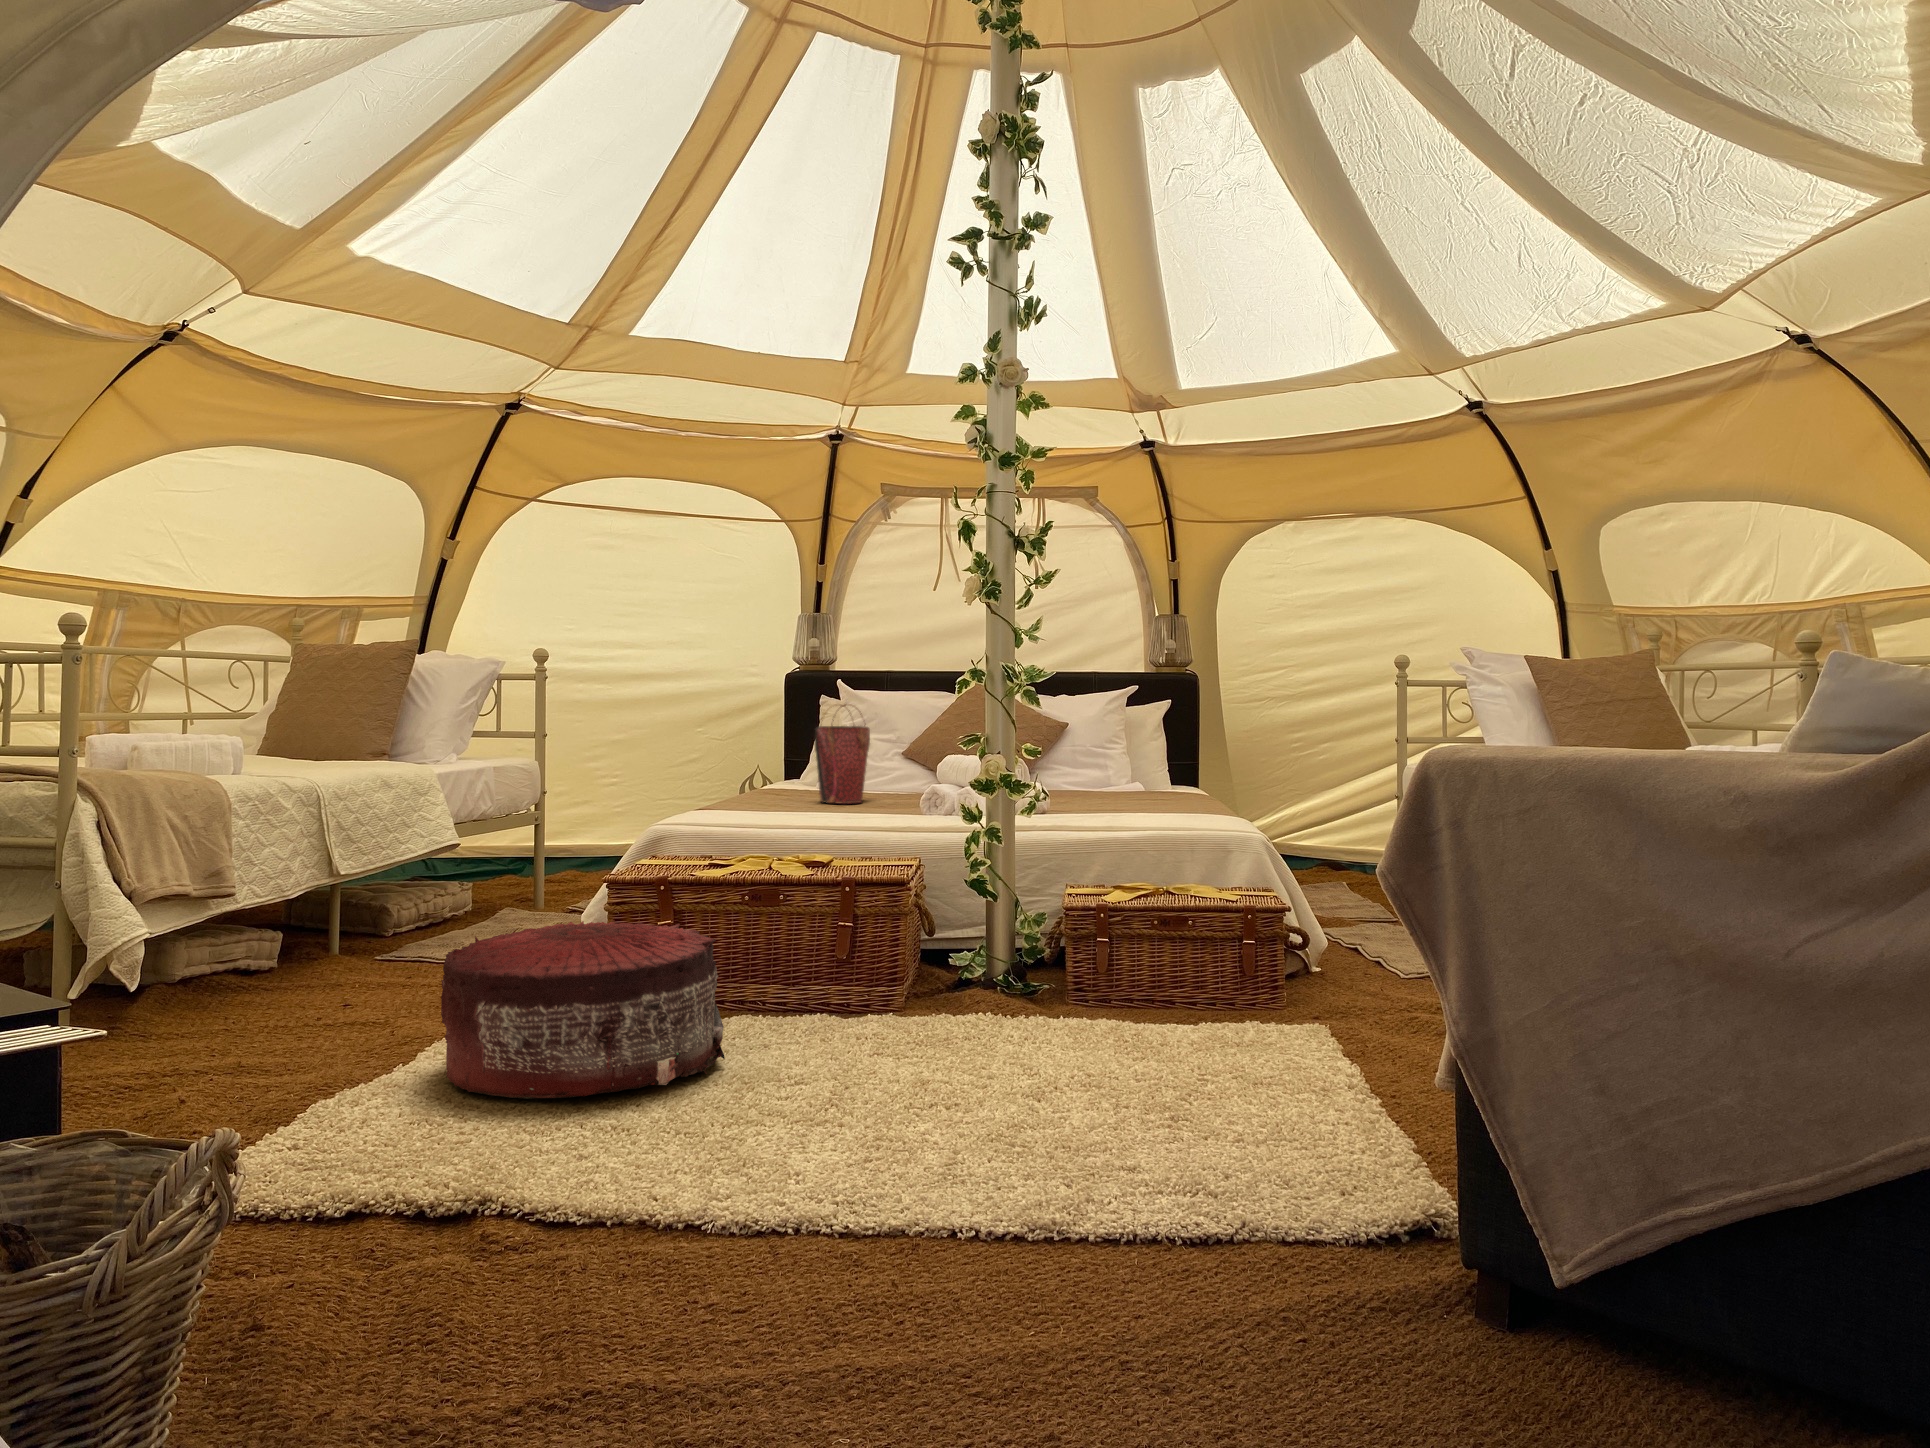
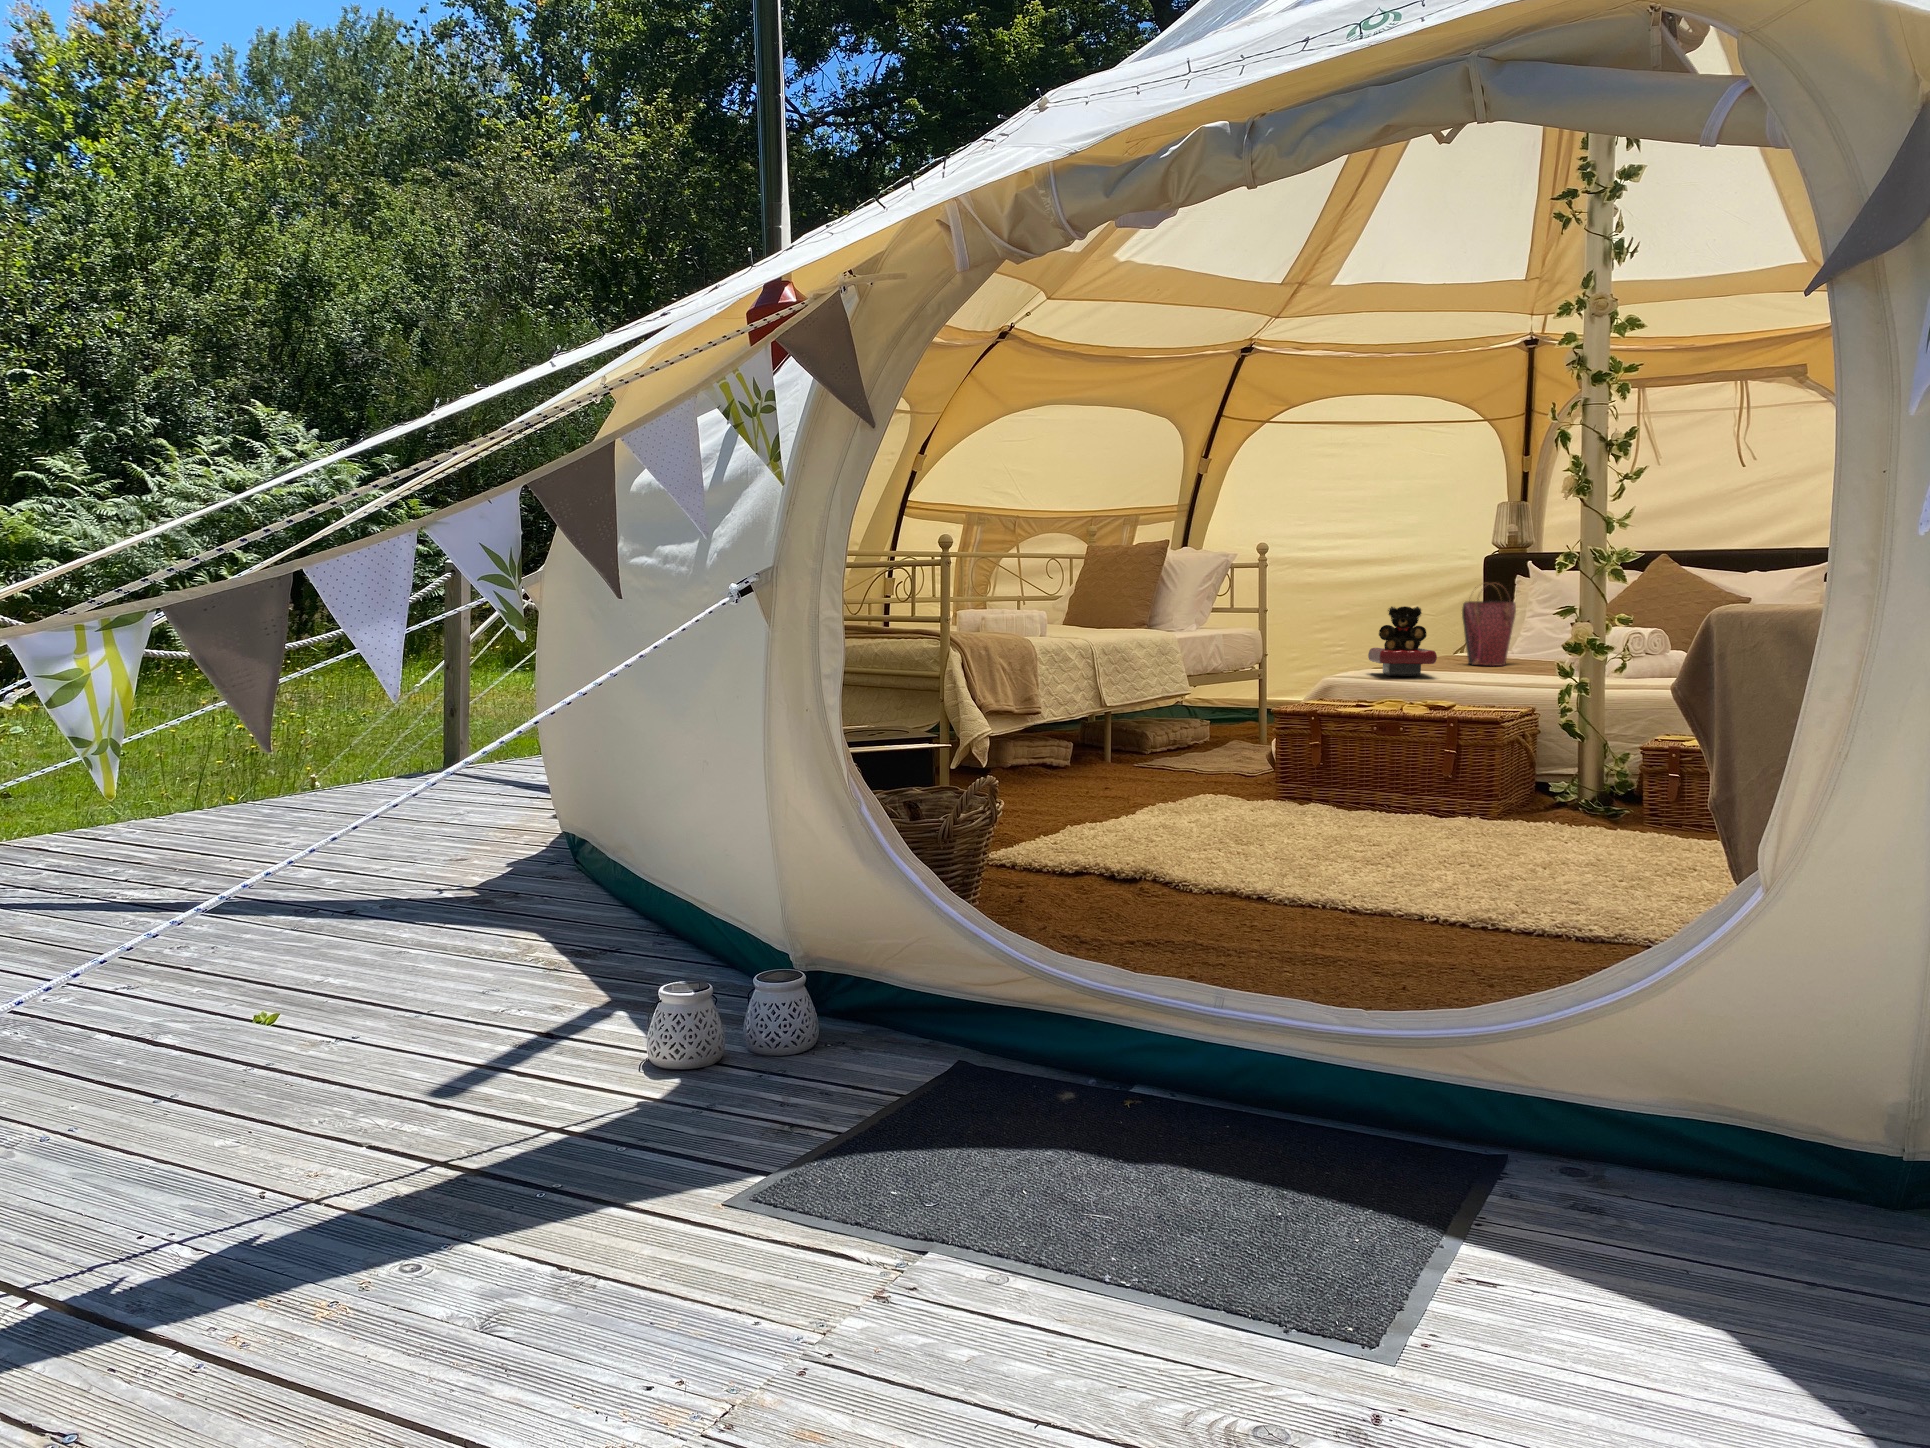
teddy bear: none [716,732,804,822] -> present [1368,606,1437,676]
pouf: present [441,921,725,1098] -> none [1147,732,1329,838]

